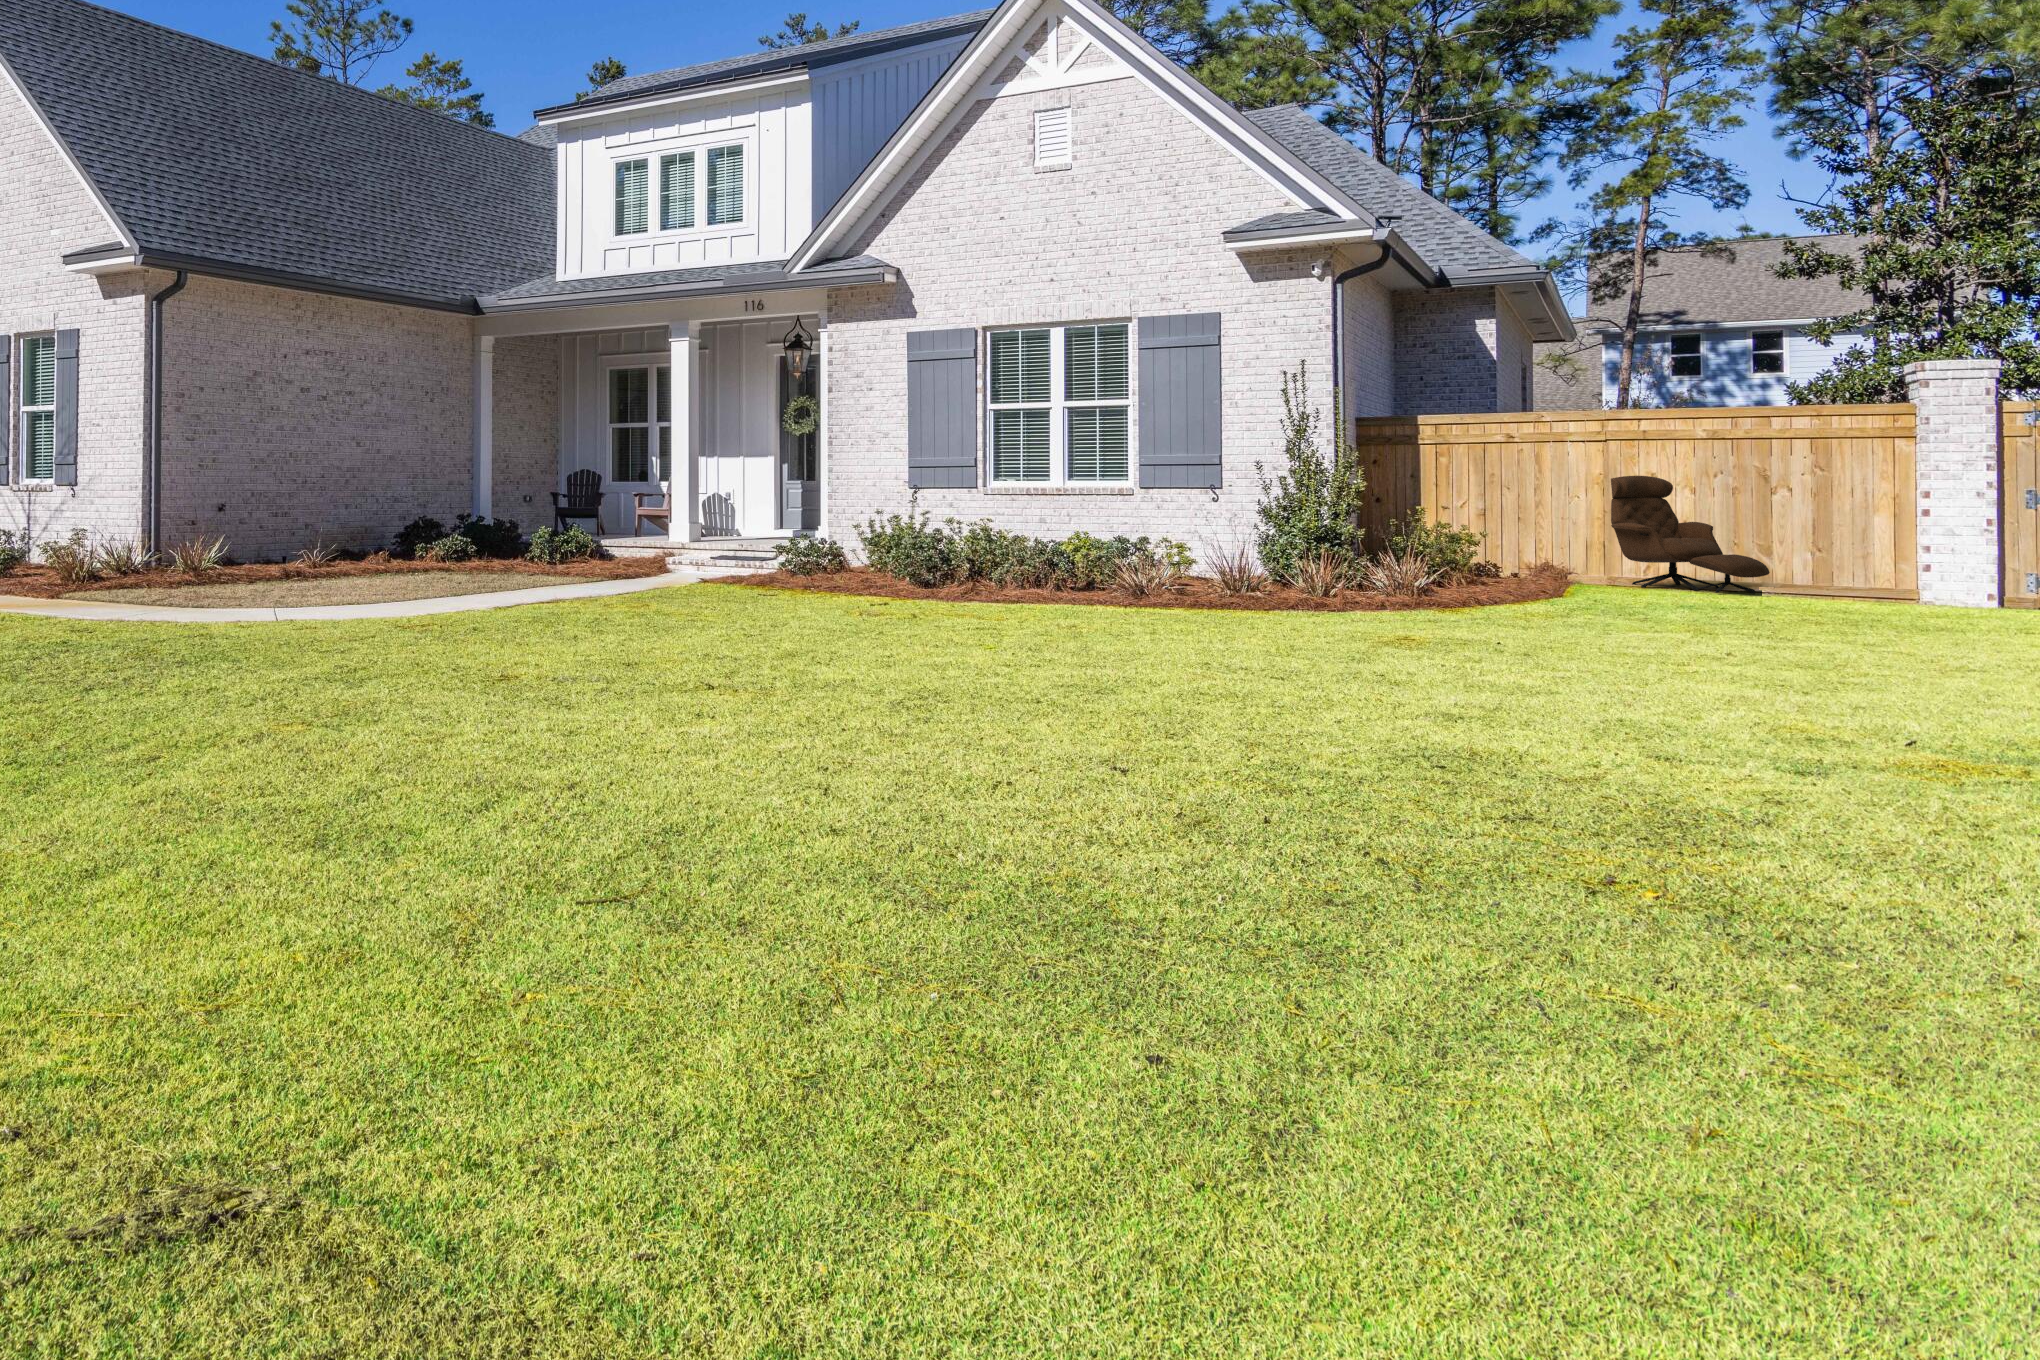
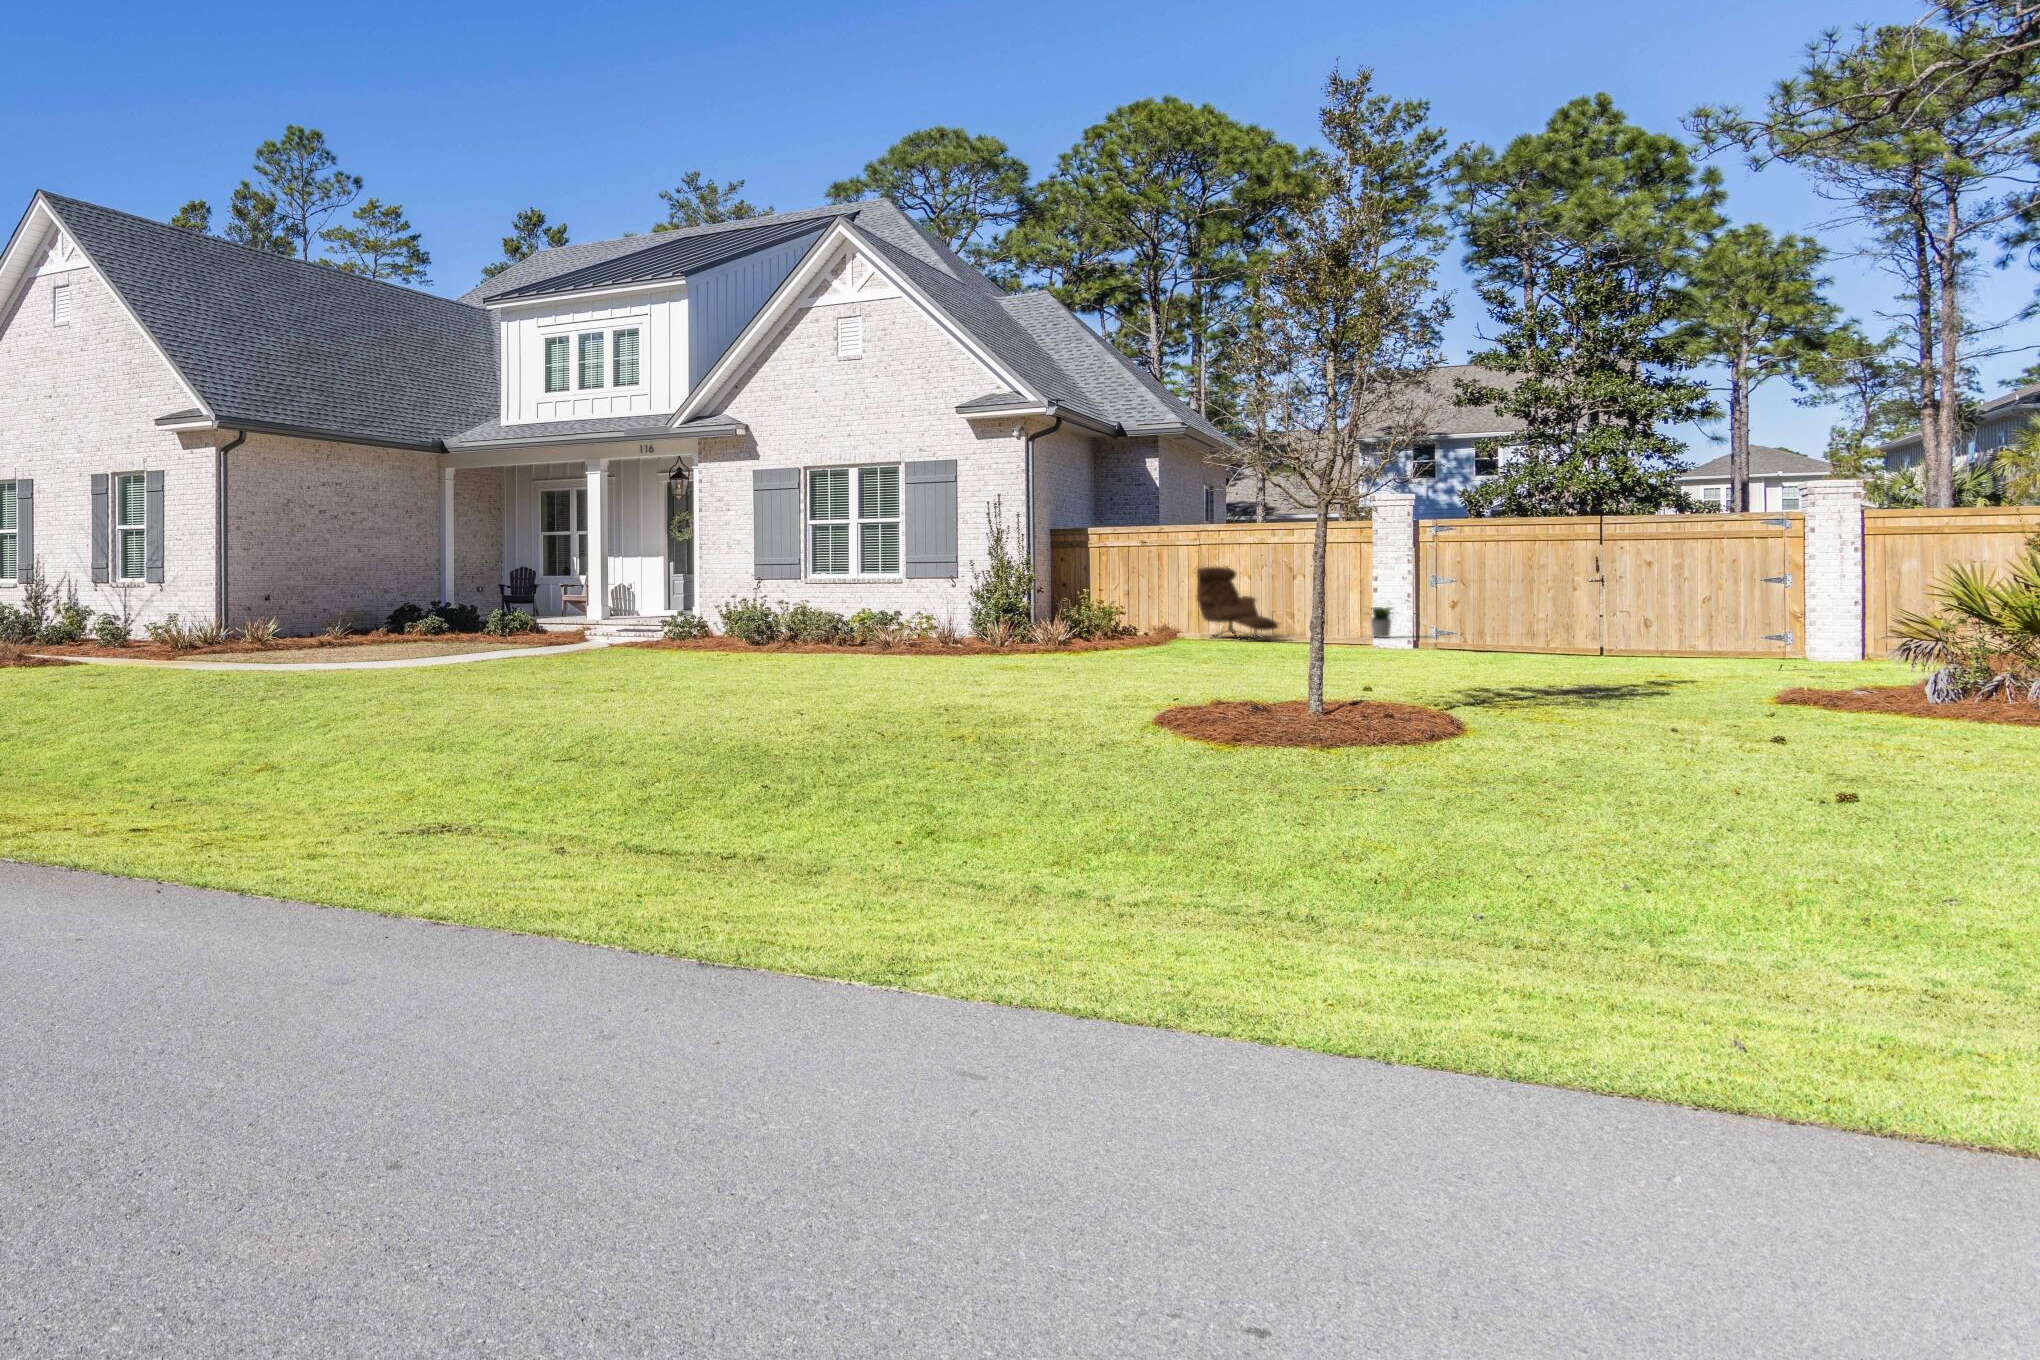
potted plant: none [1896,542,1973,591] -> present [1371,607,1393,638]

